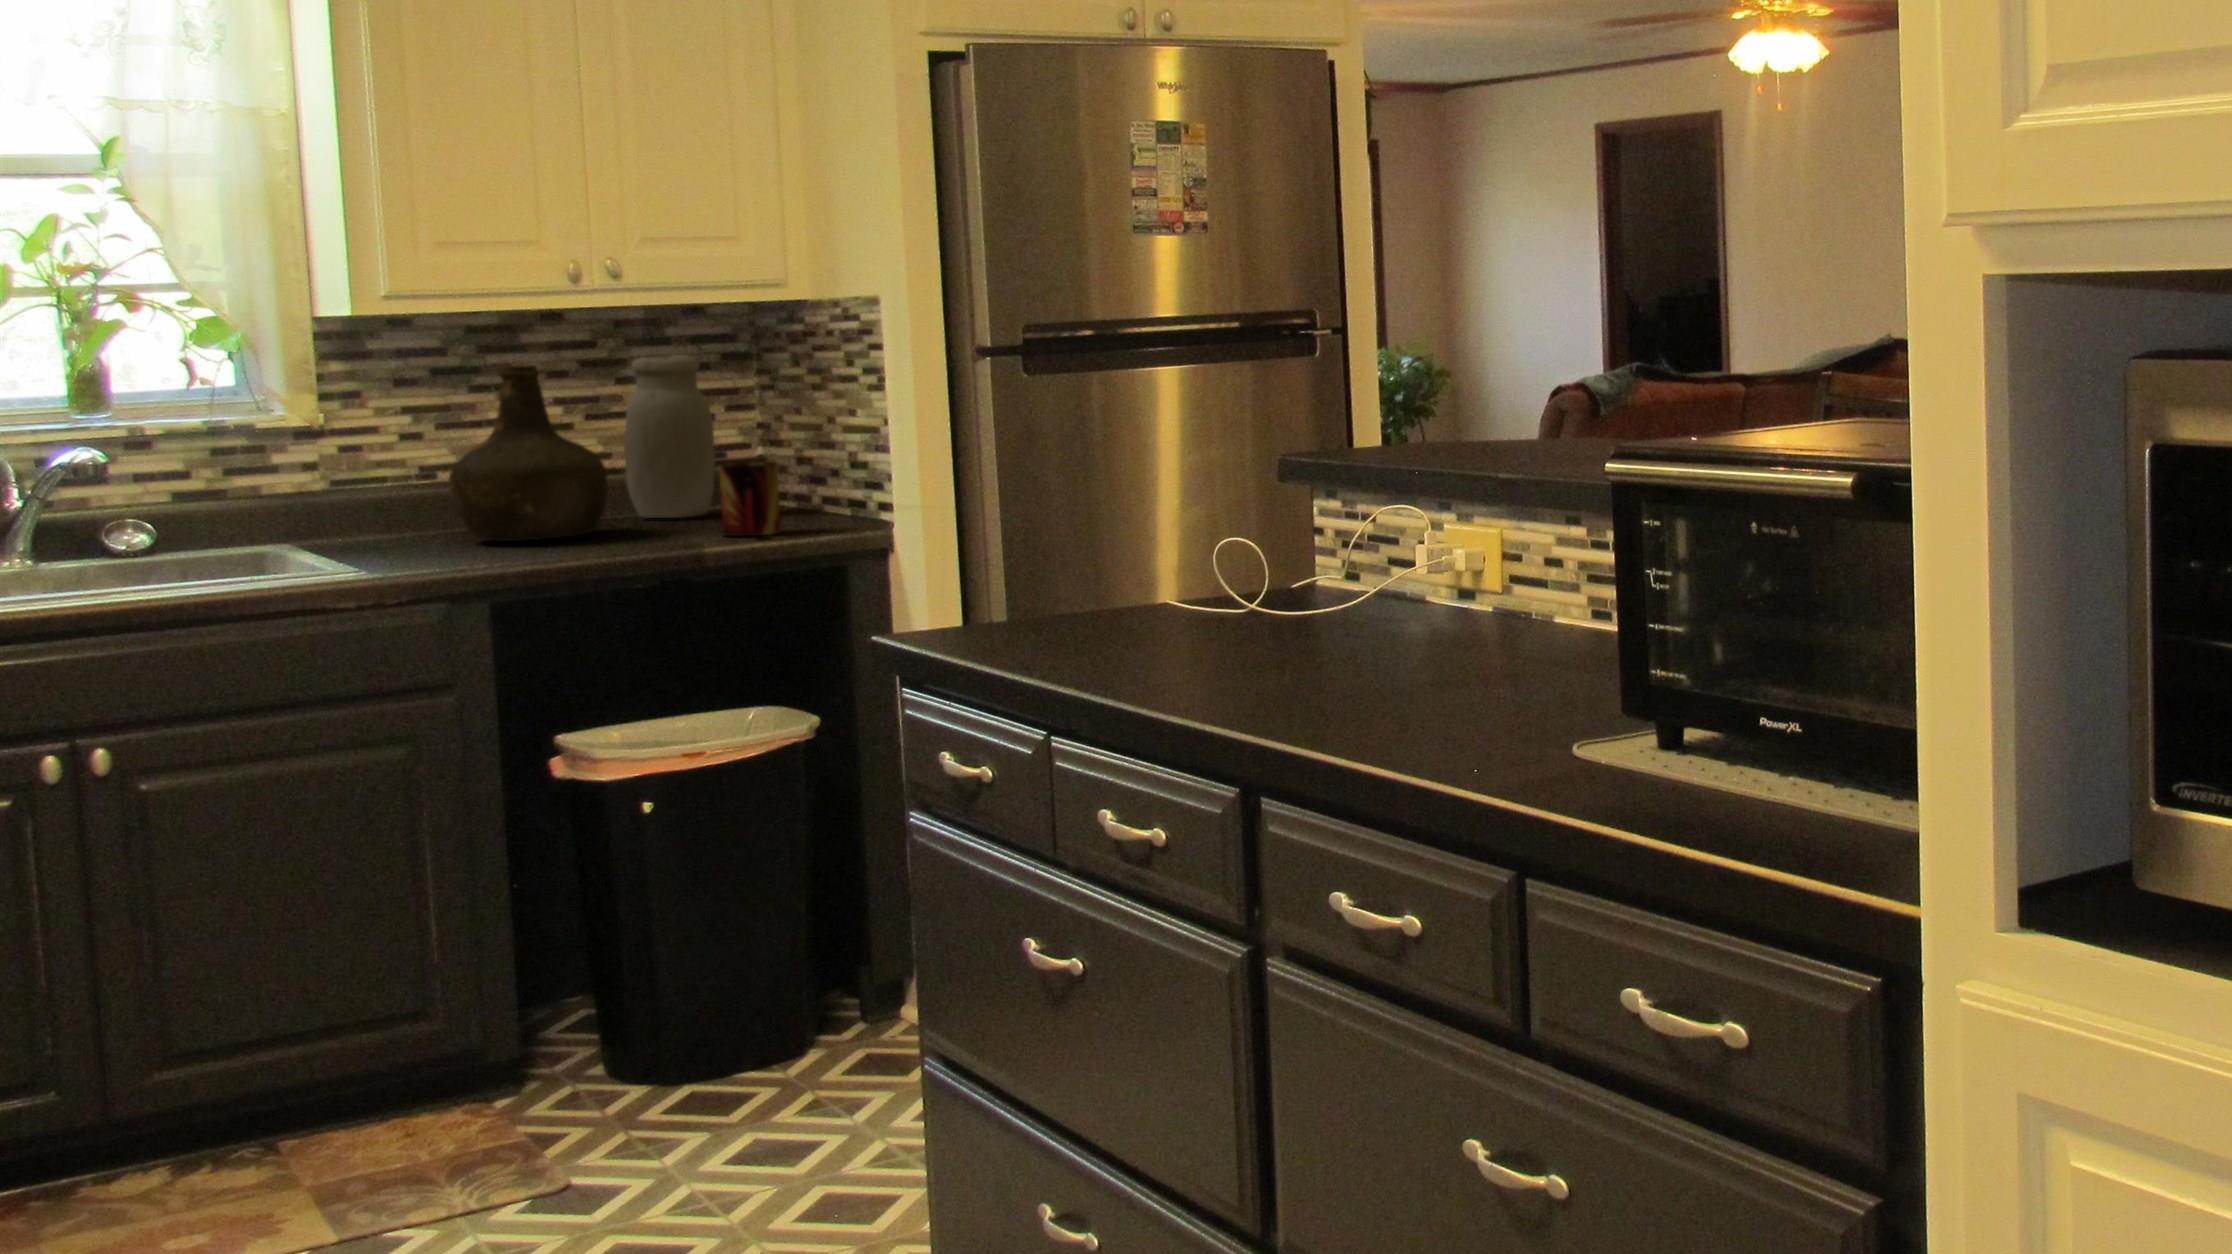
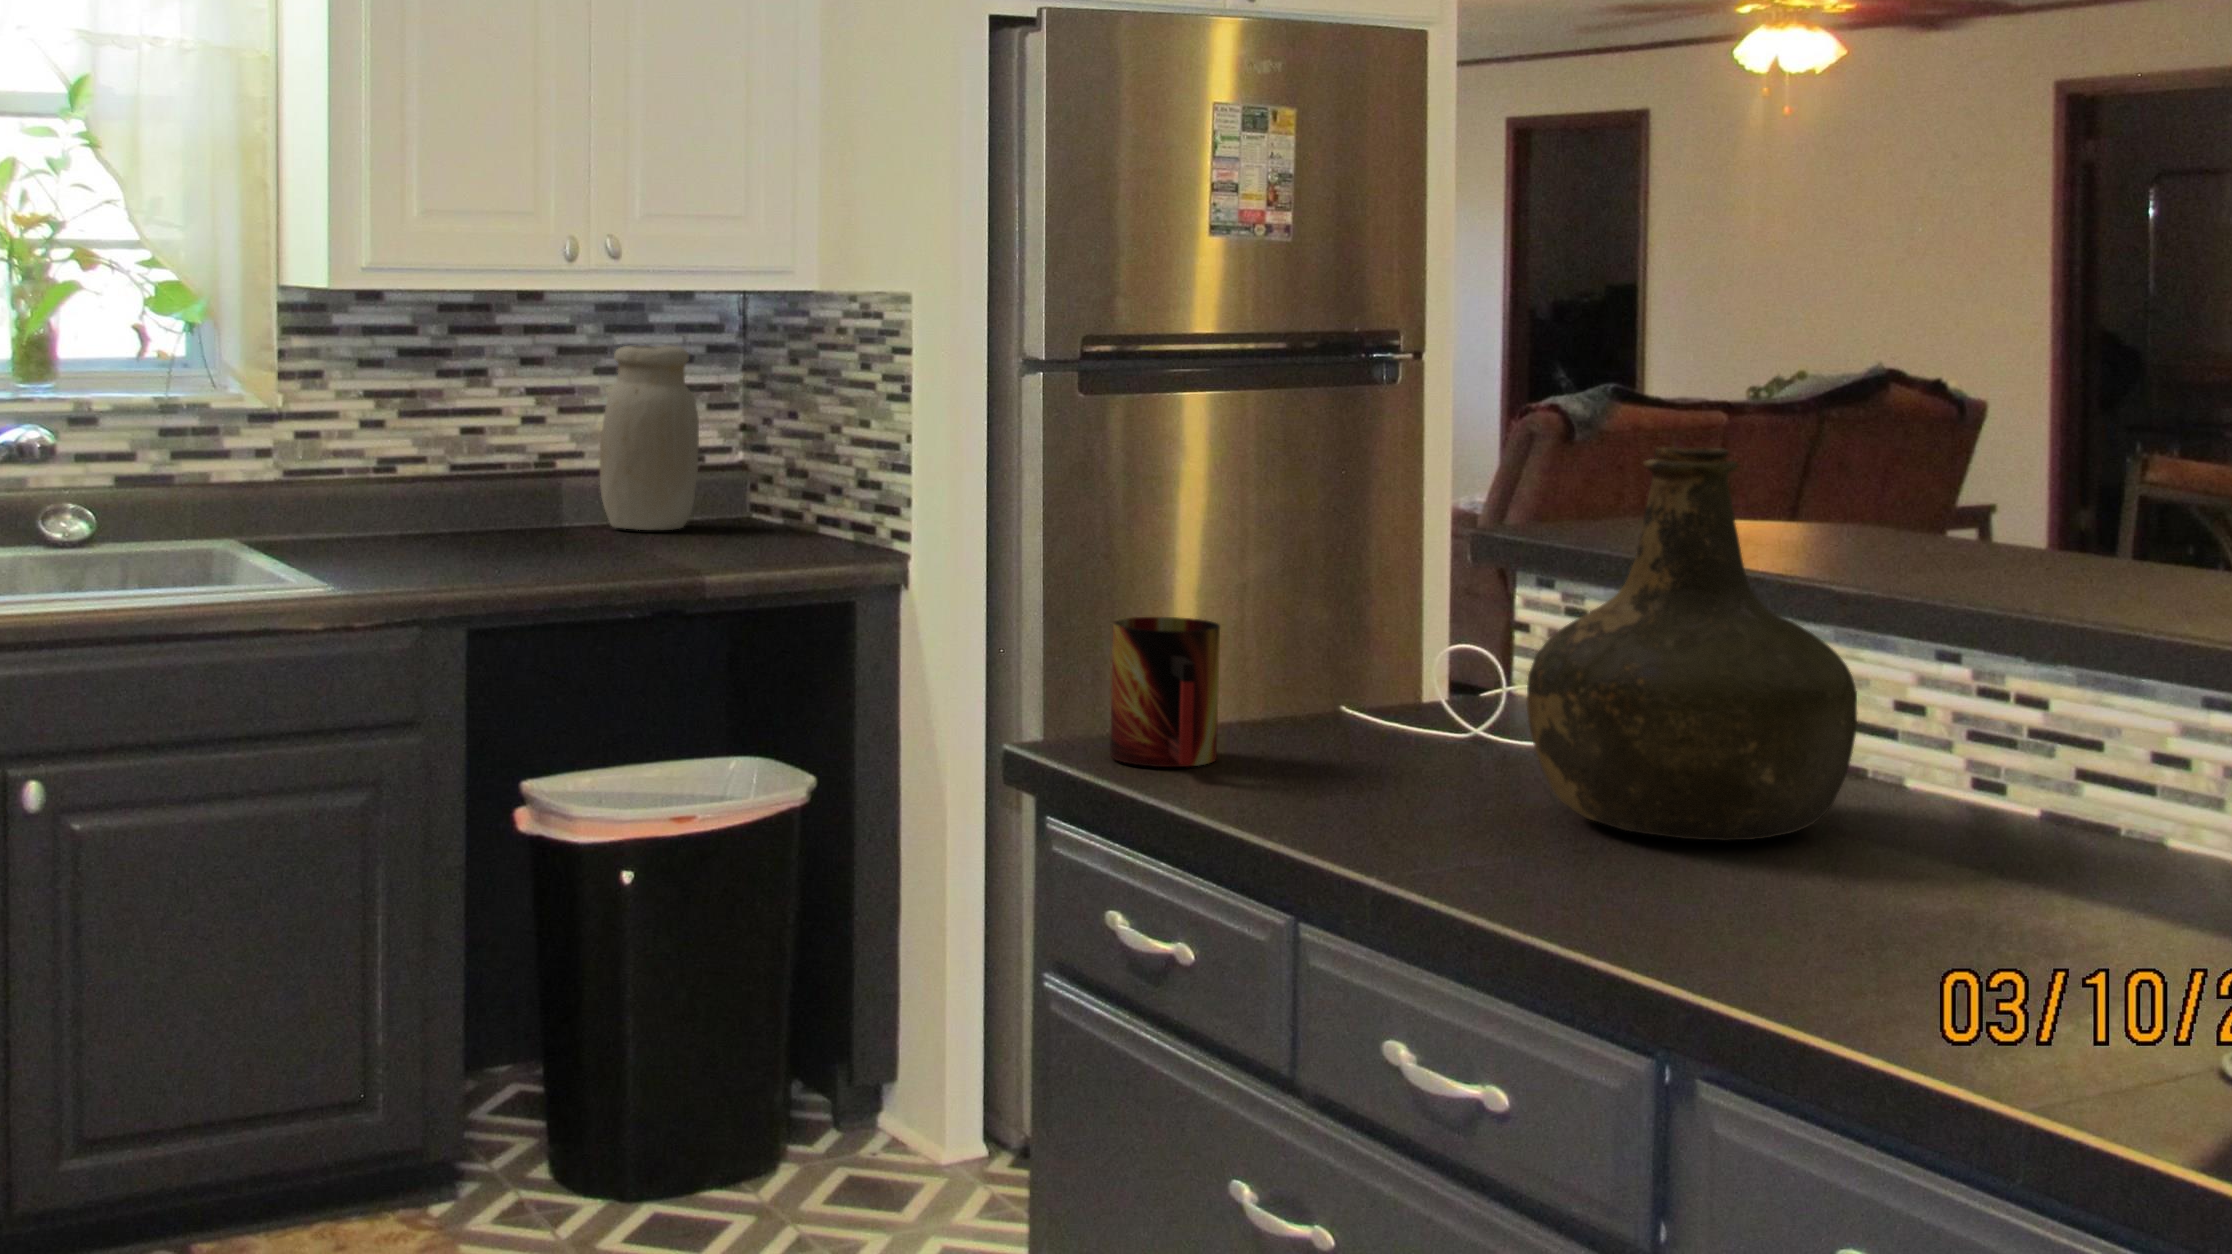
bottle: present [449,365,608,541] -> present [1527,447,1857,841]
mug: present [719,462,781,536] -> present [1110,617,1220,767]

